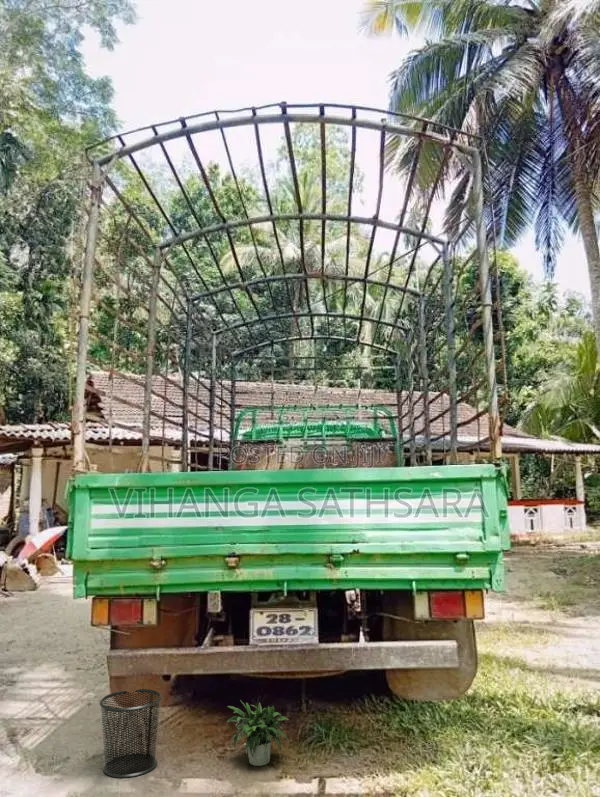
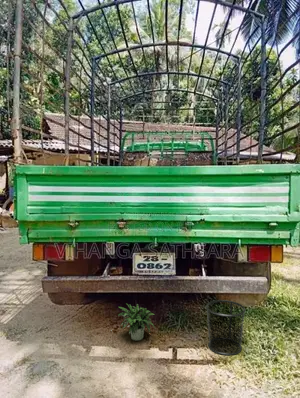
trash can: present [100,689,162,778] -> present [206,300,245,355]

